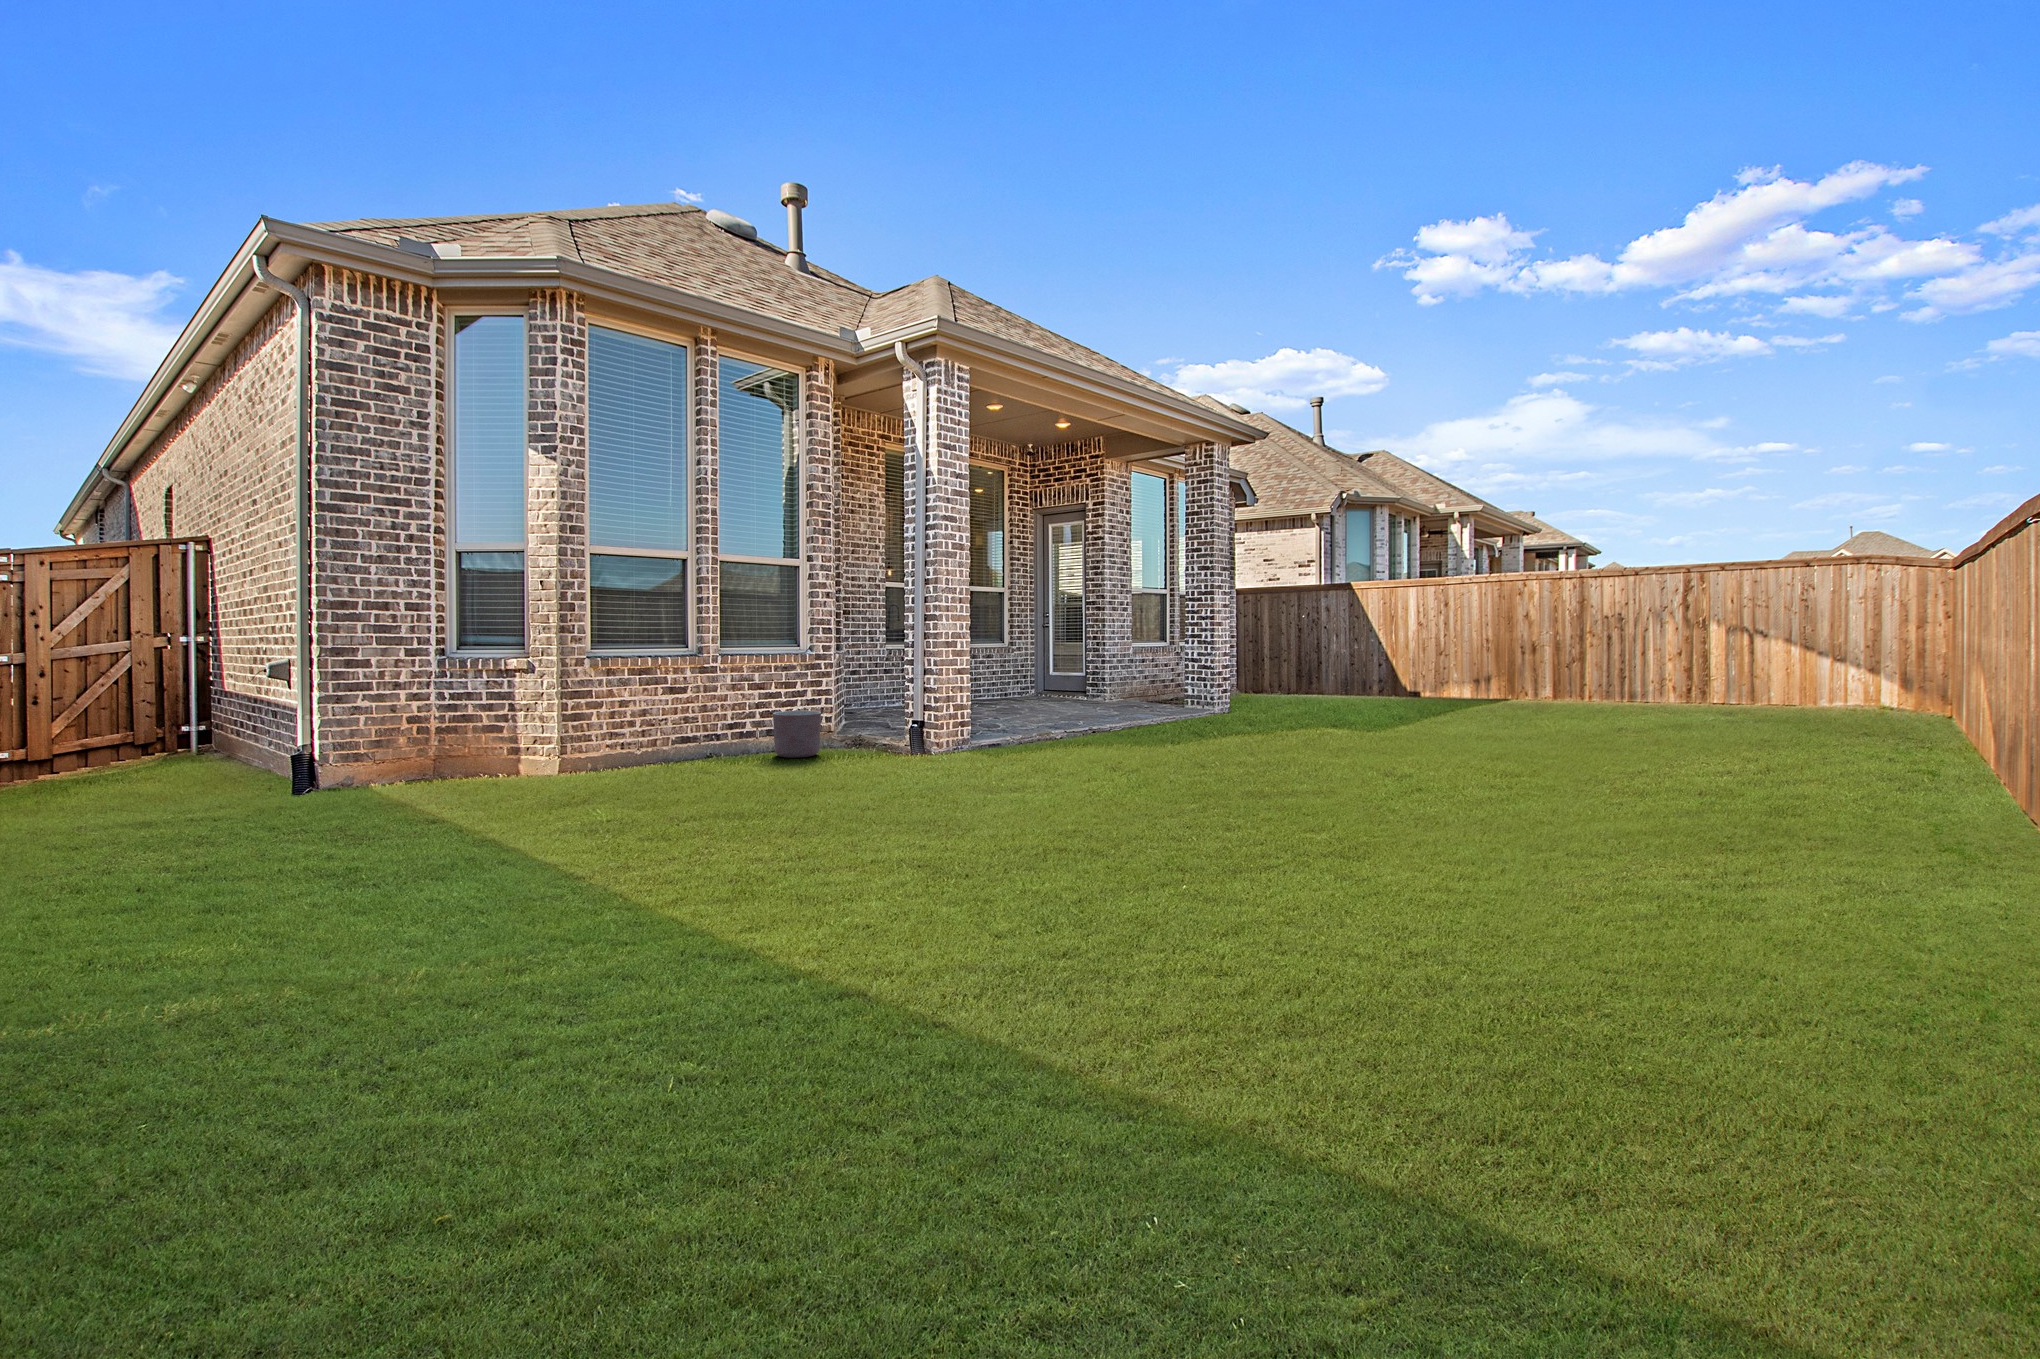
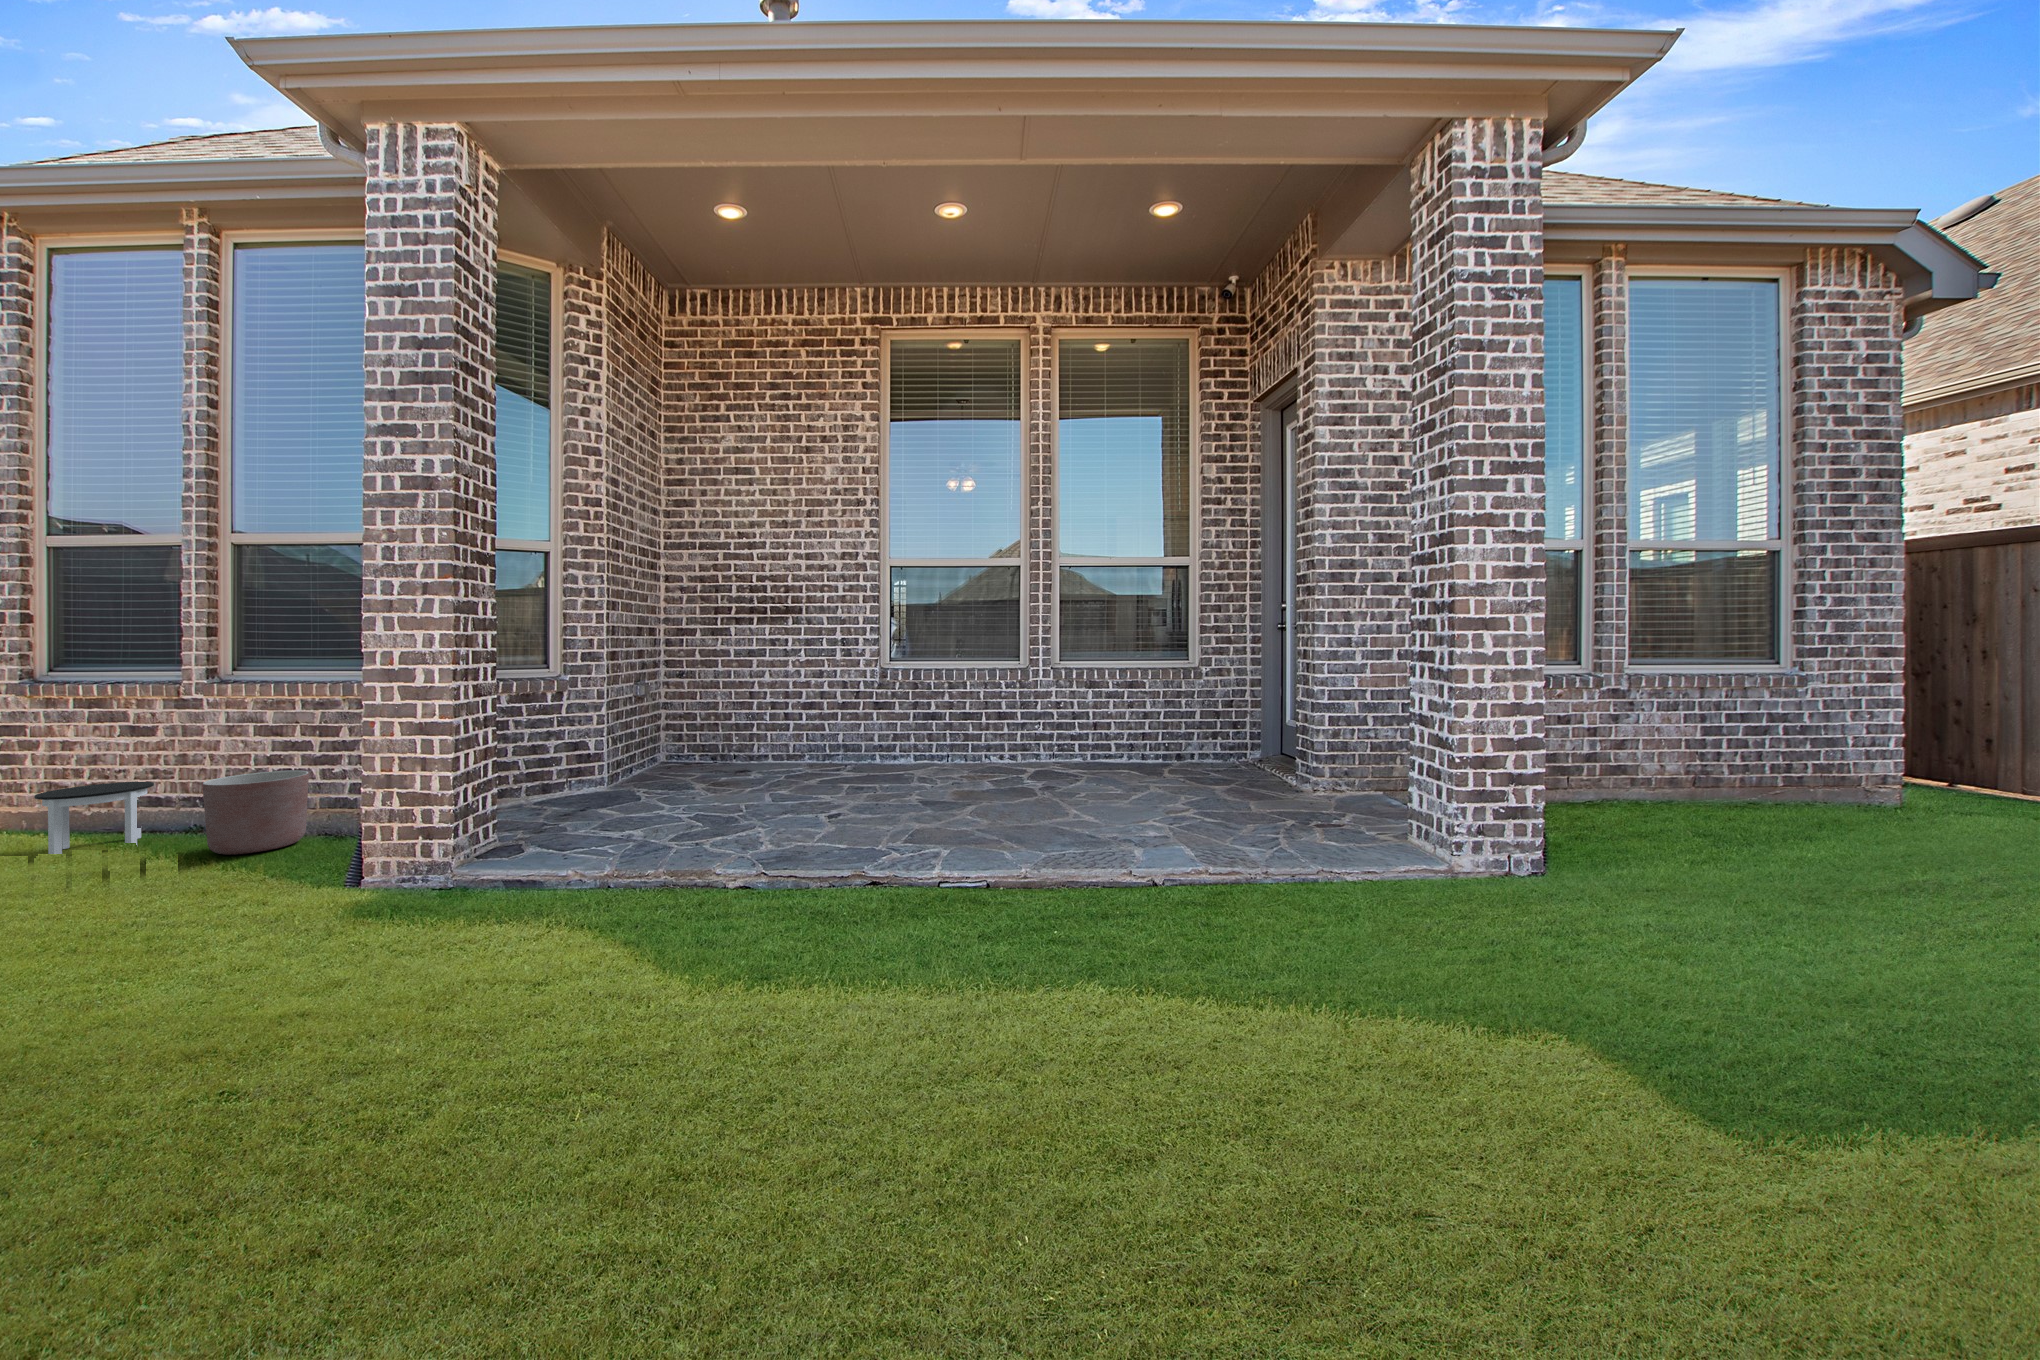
round table: none [667,724,721,770] -> present [34,782,154,854]

